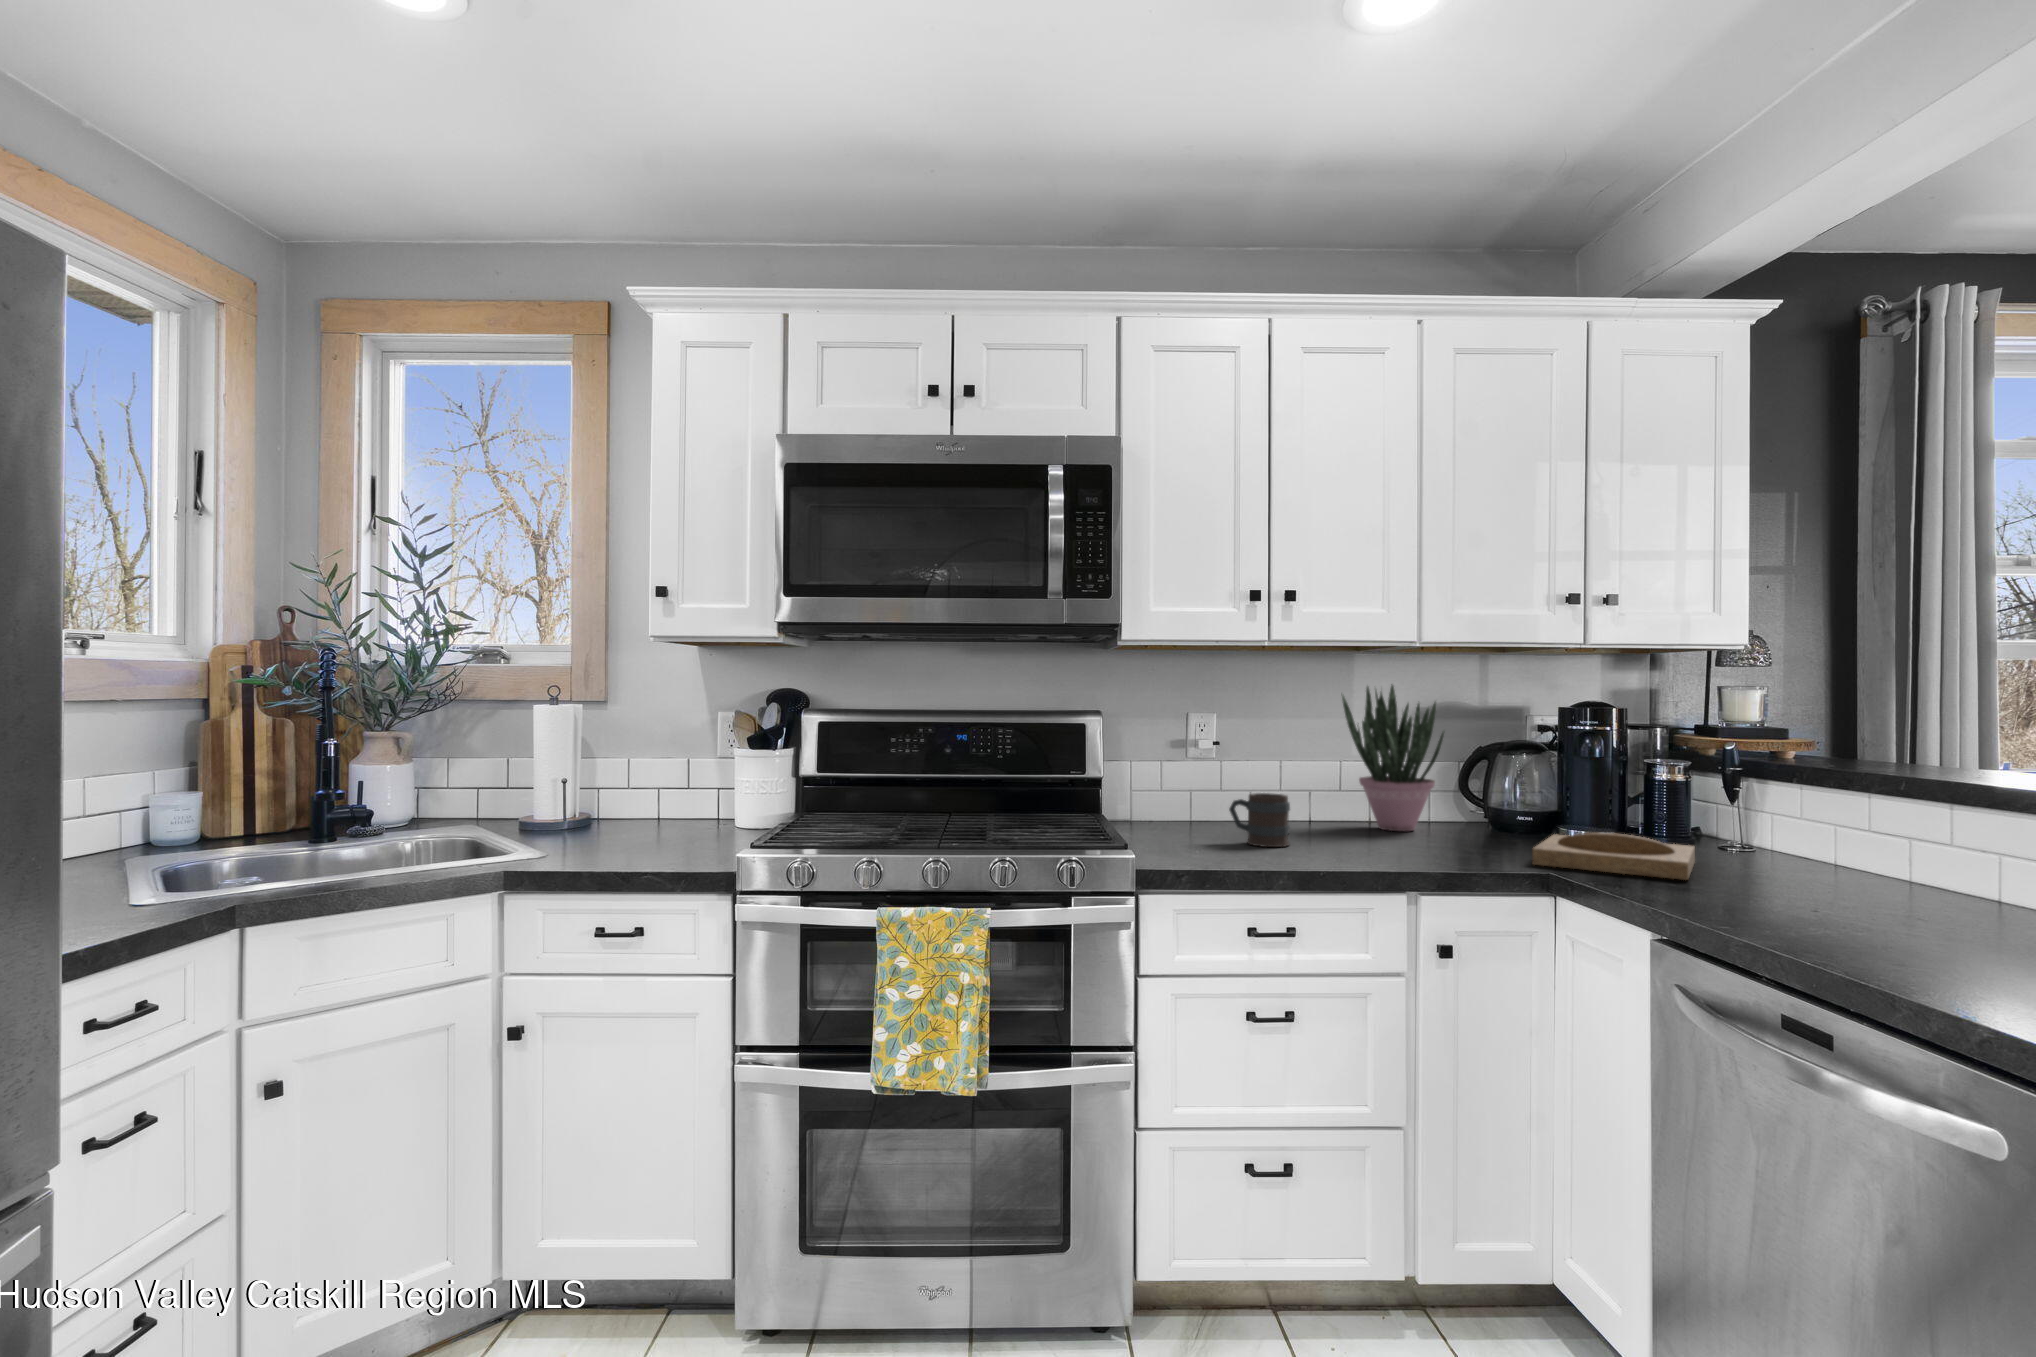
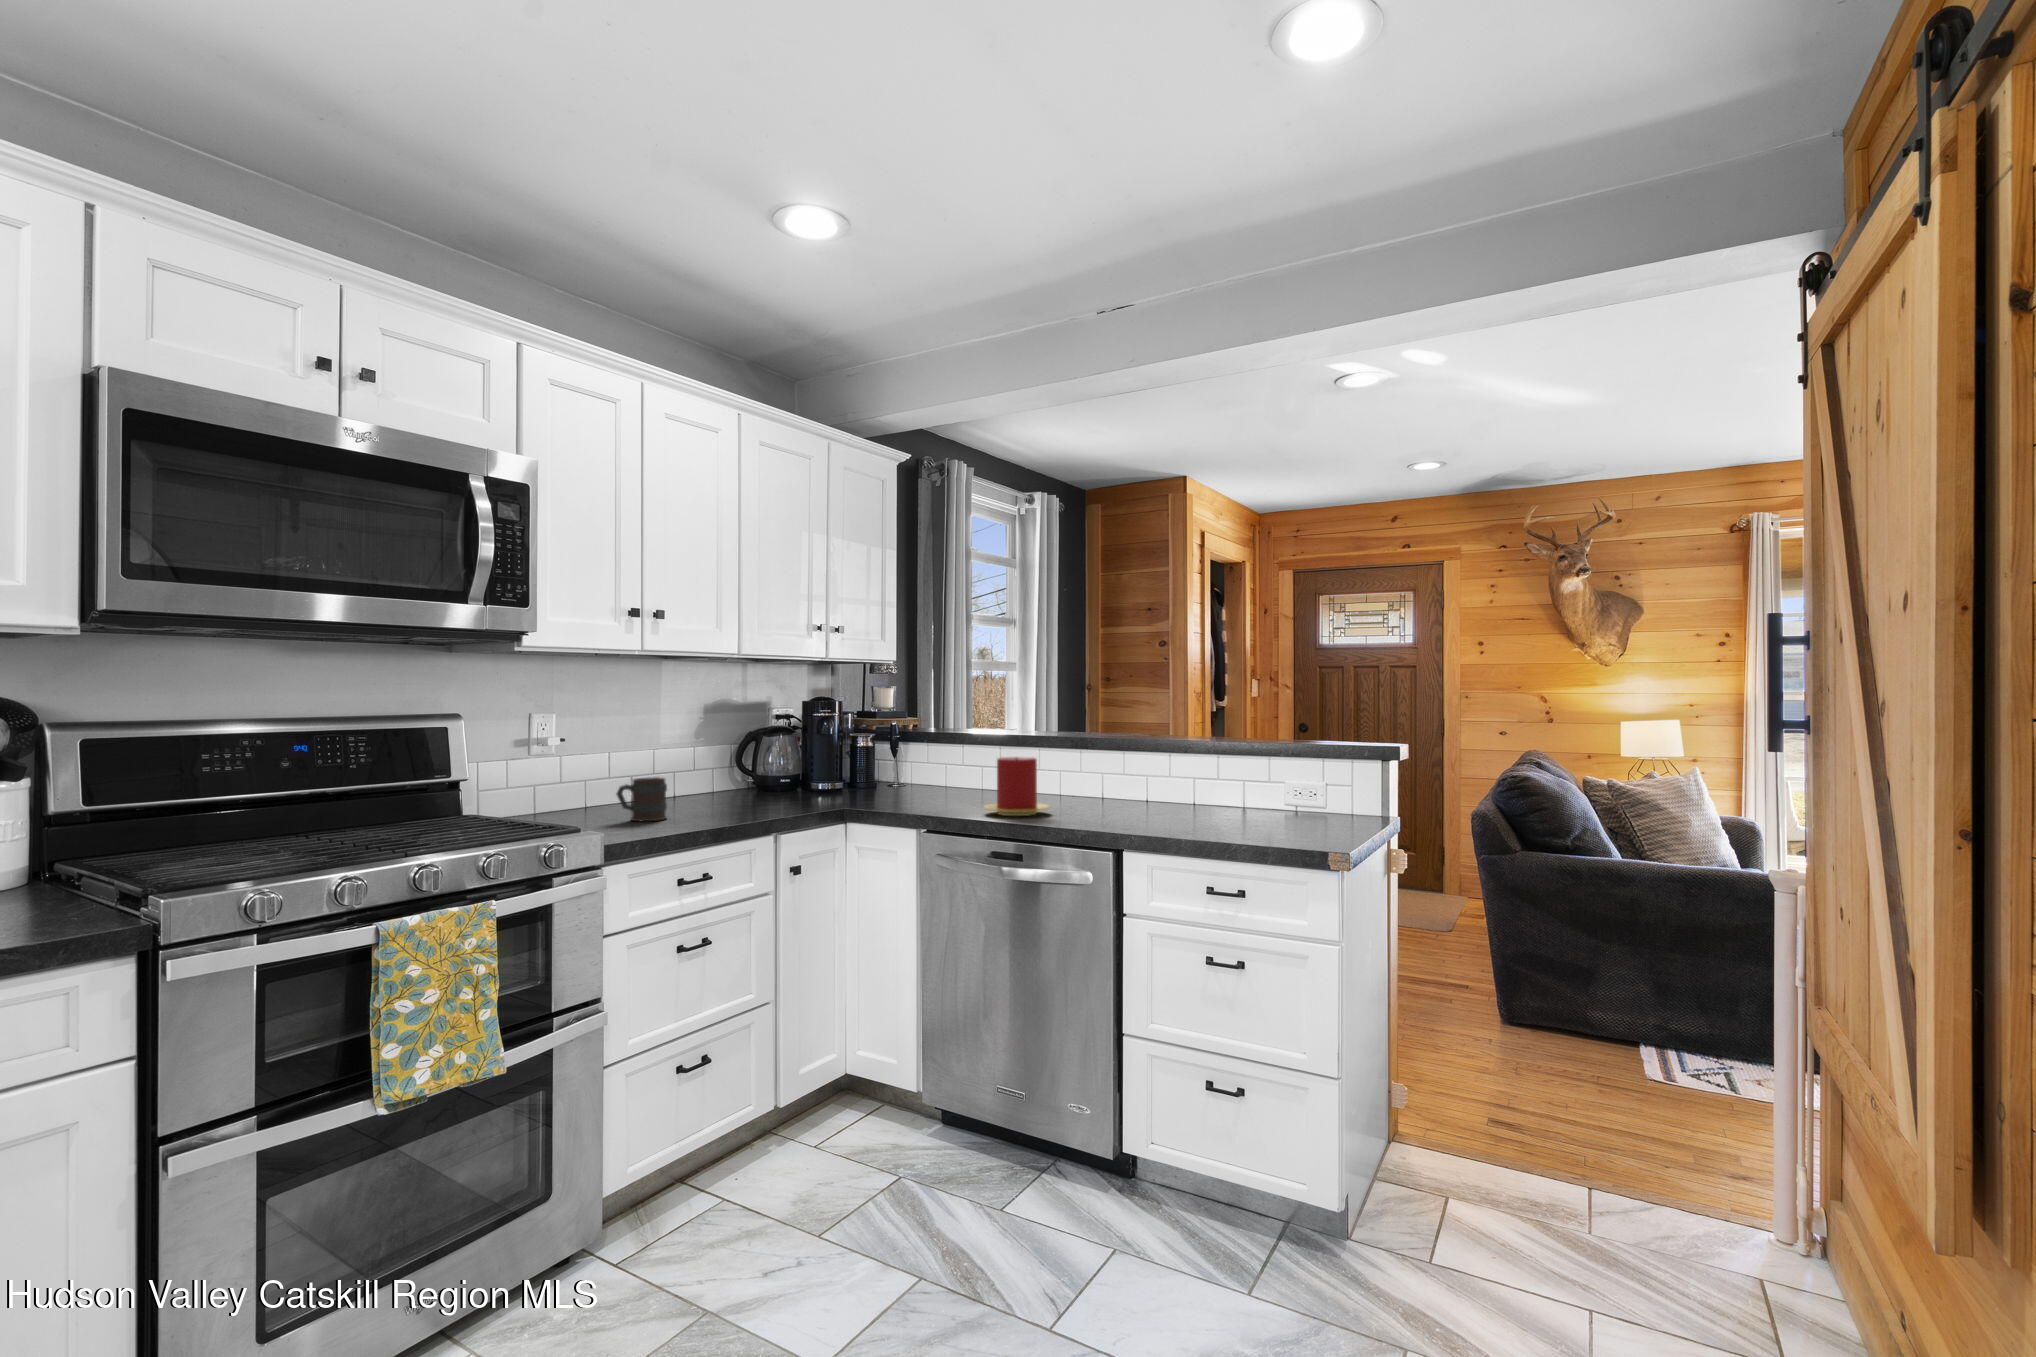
potted plant: present [1342,685,1444,831] -> none [661,684,746,801]
candle: none [1767,818,1933,938] -> present [984,757,1049,816]
tray: present [1533,833,1695,880] -> none [824,782,921,808]

